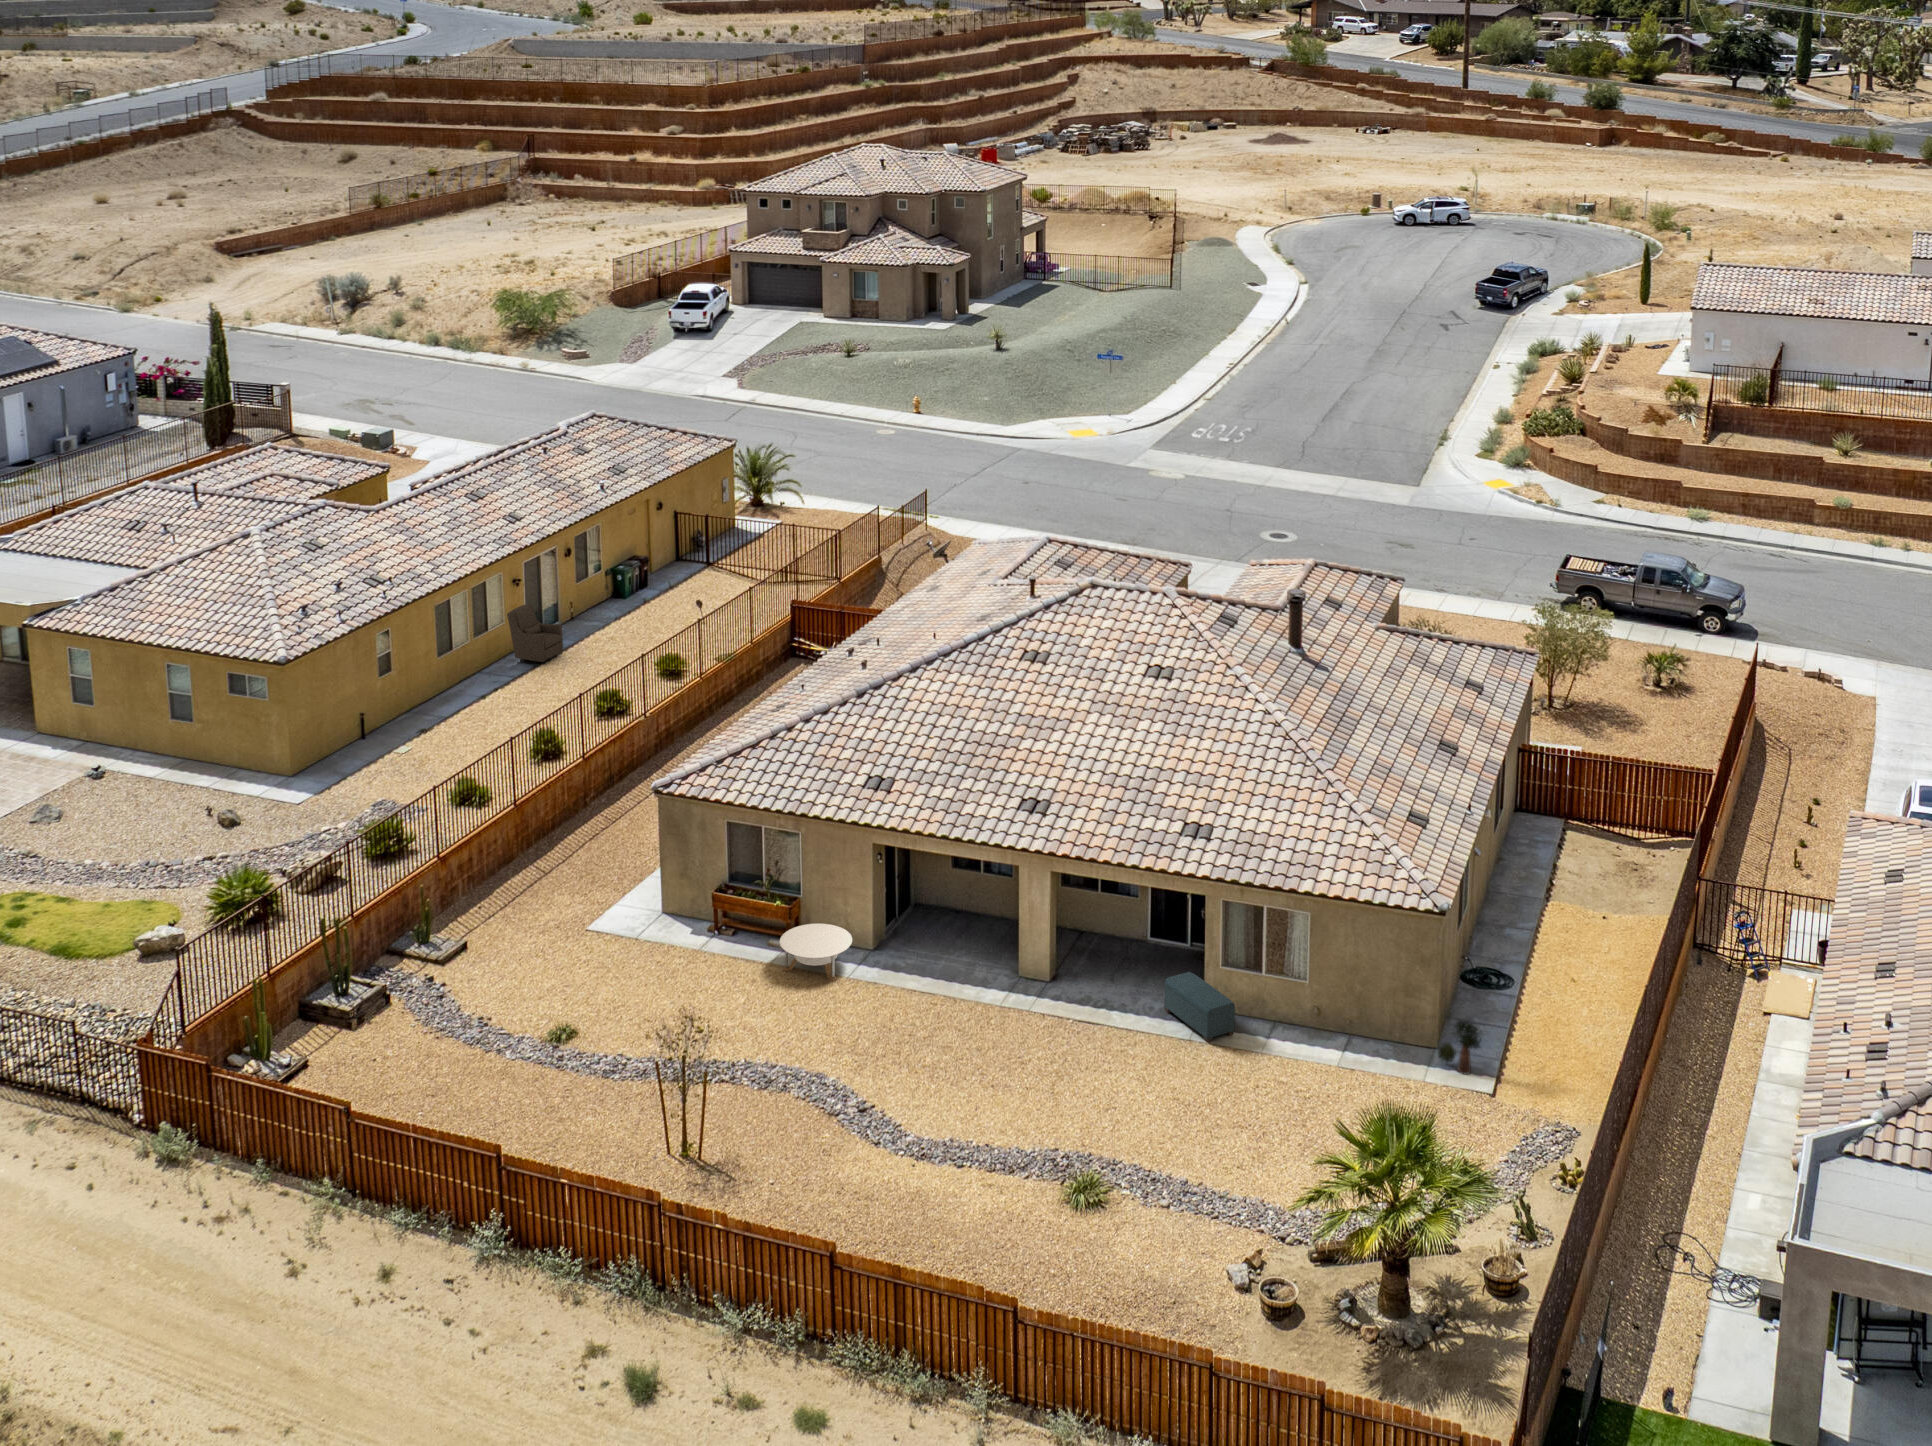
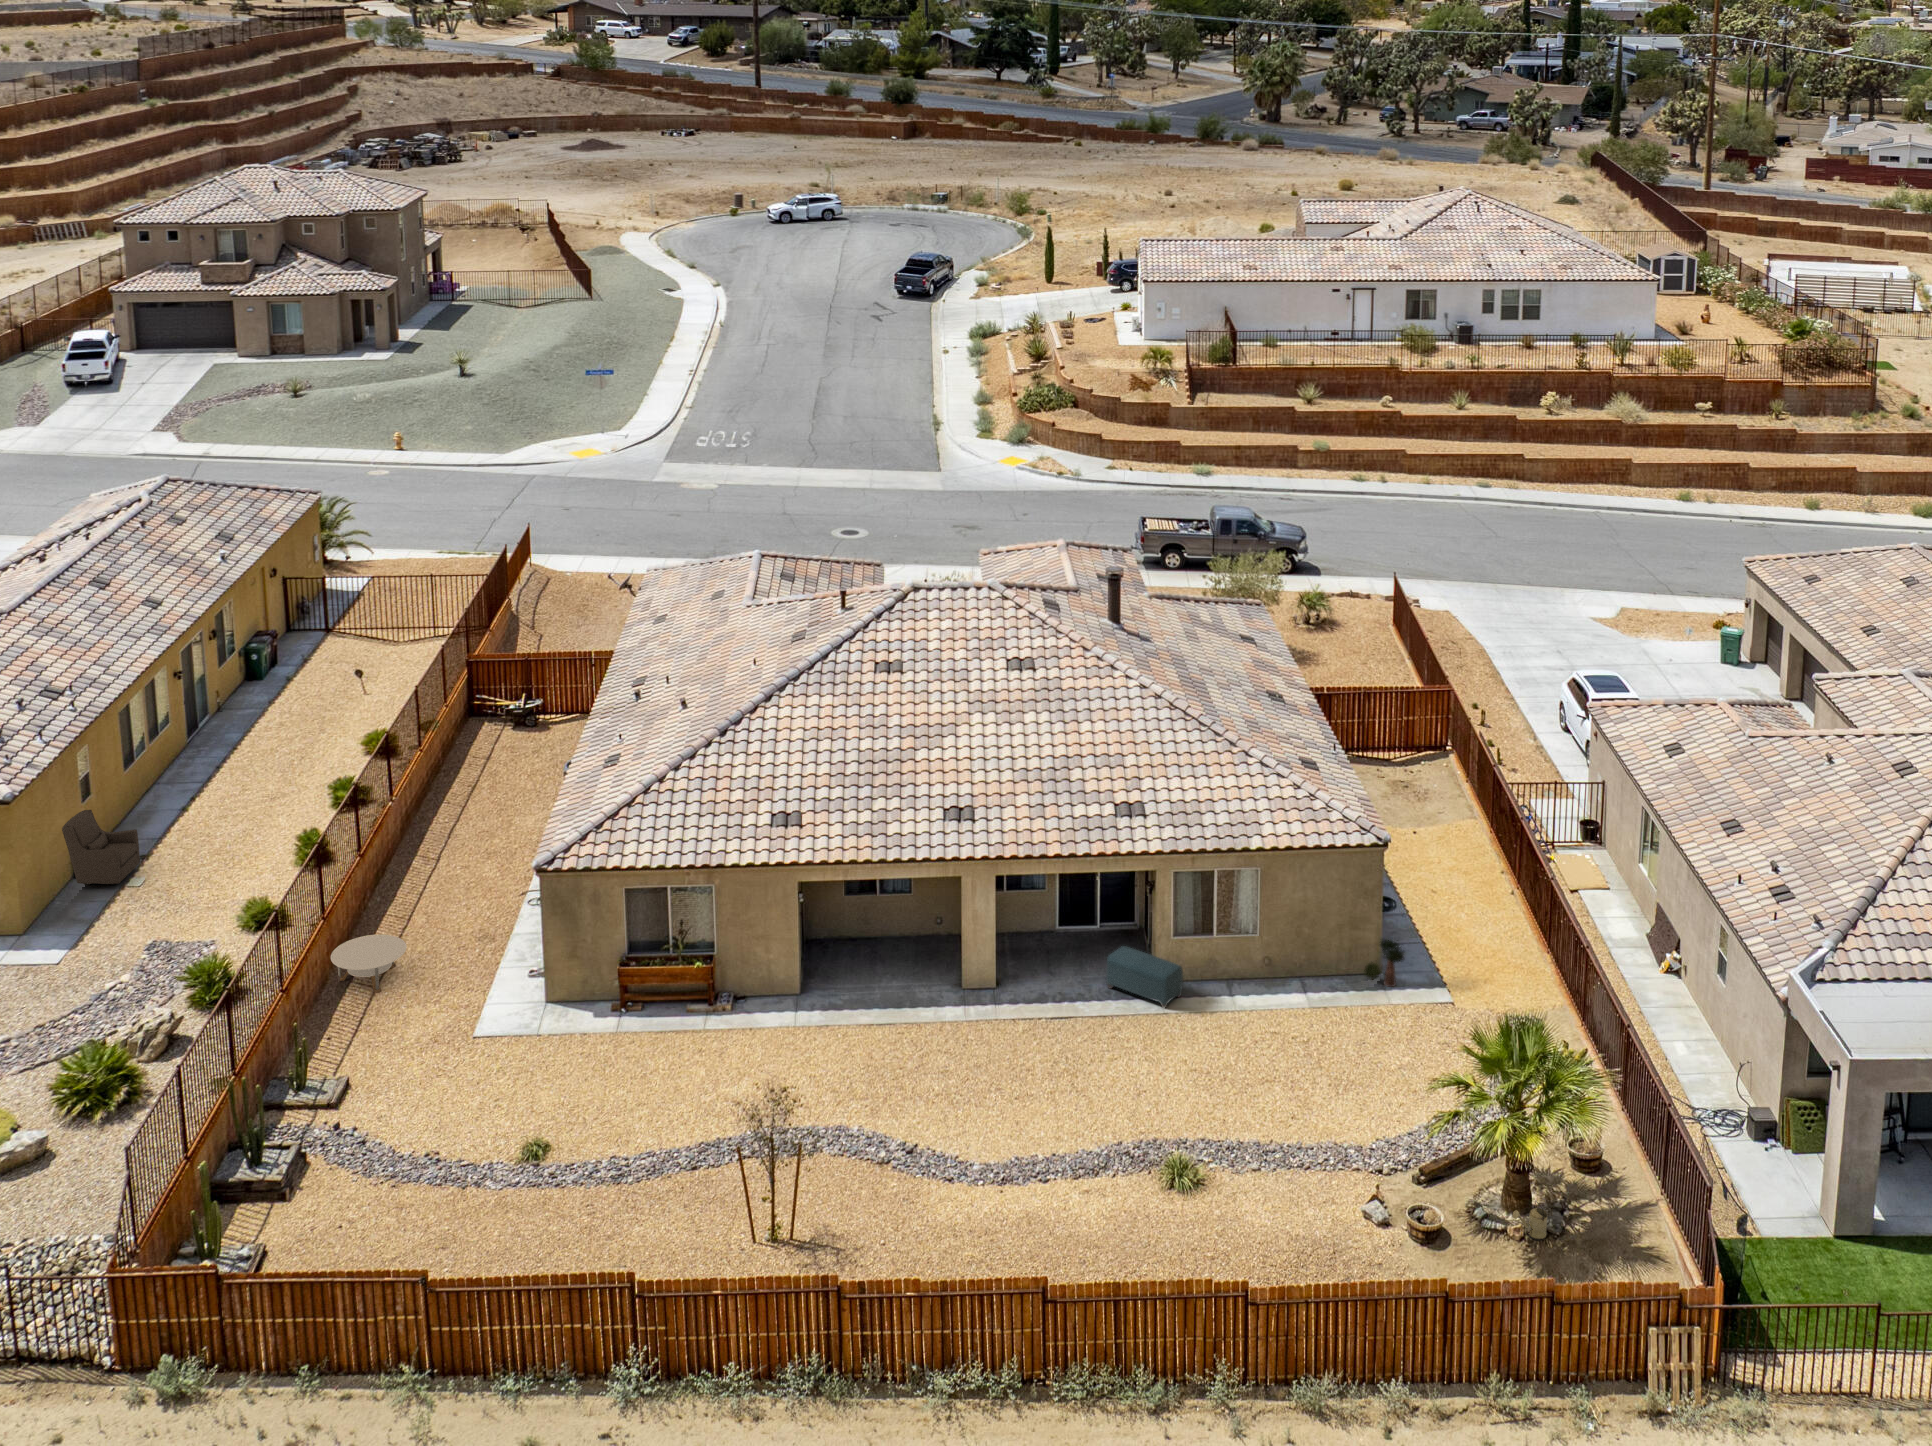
chair: present [507,604,563,664] -> present [62,810,140,888]
round table: present [780,924,852,981] -> present [331,934,407,993]
watering can: none [1393,1312,1438,1357] -> present [1513,1201,1550,1241]

